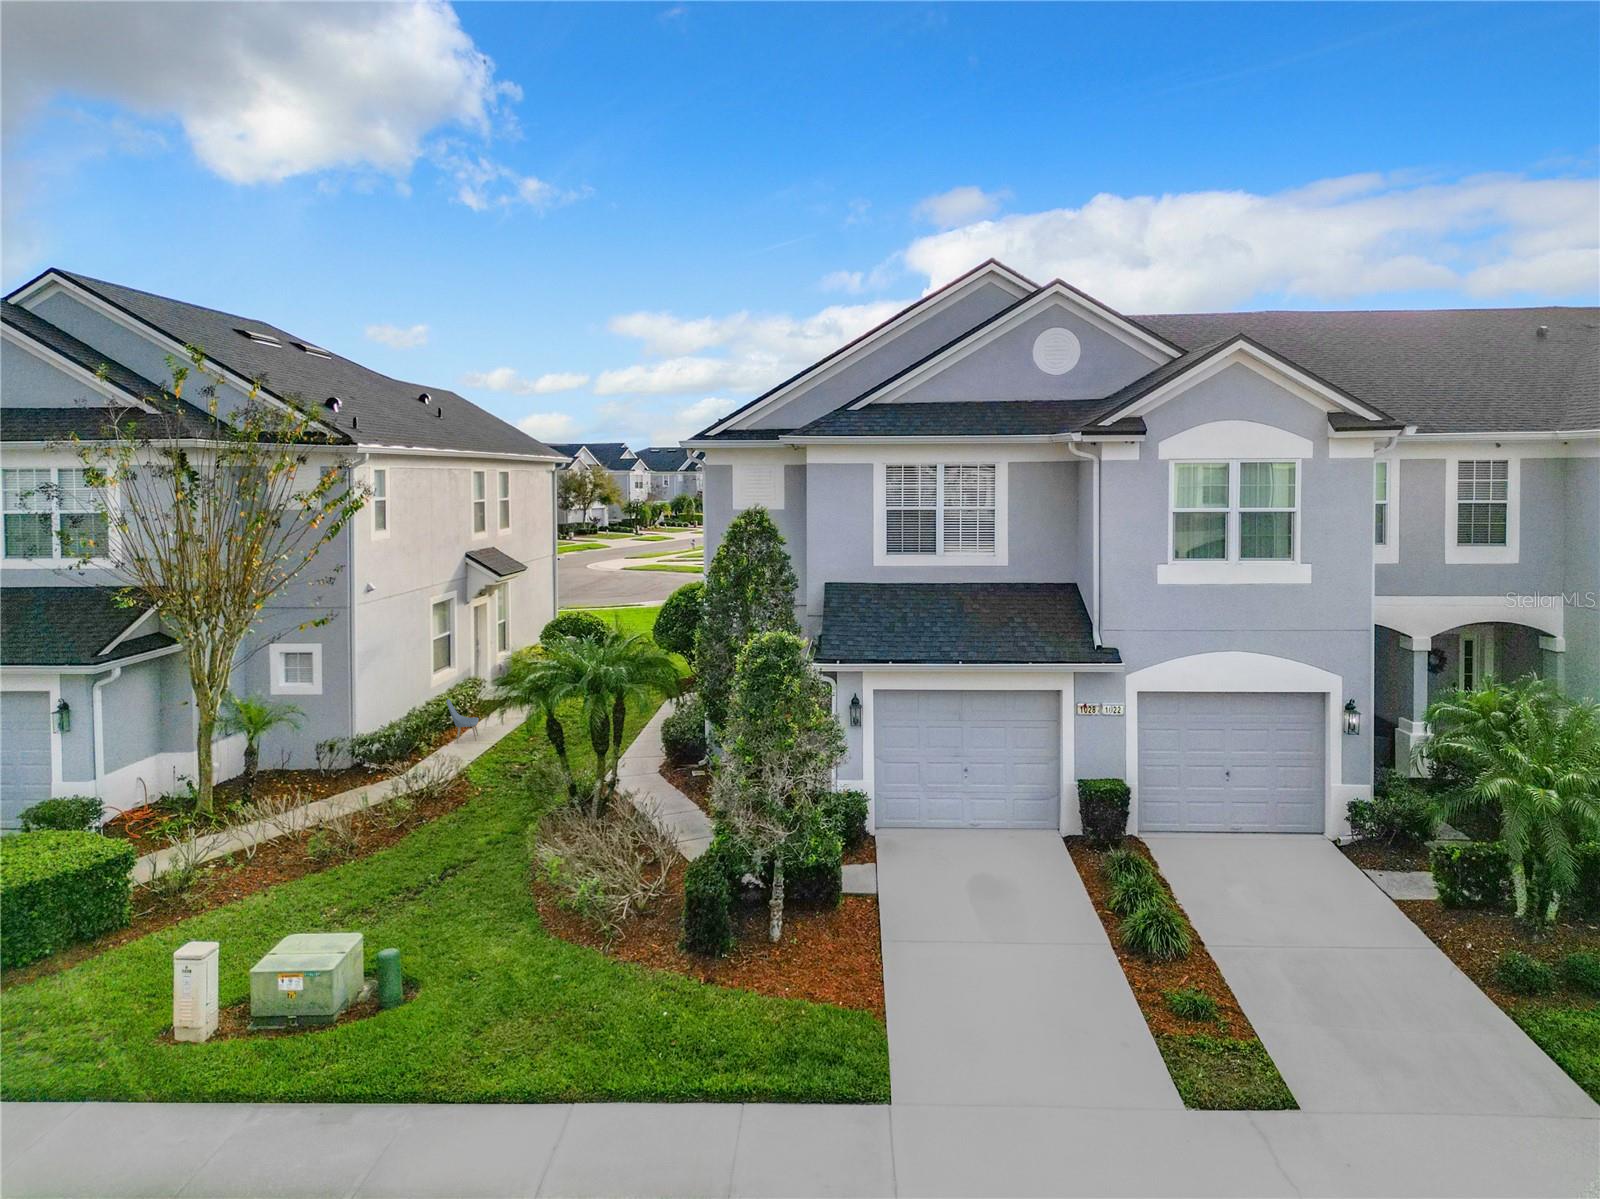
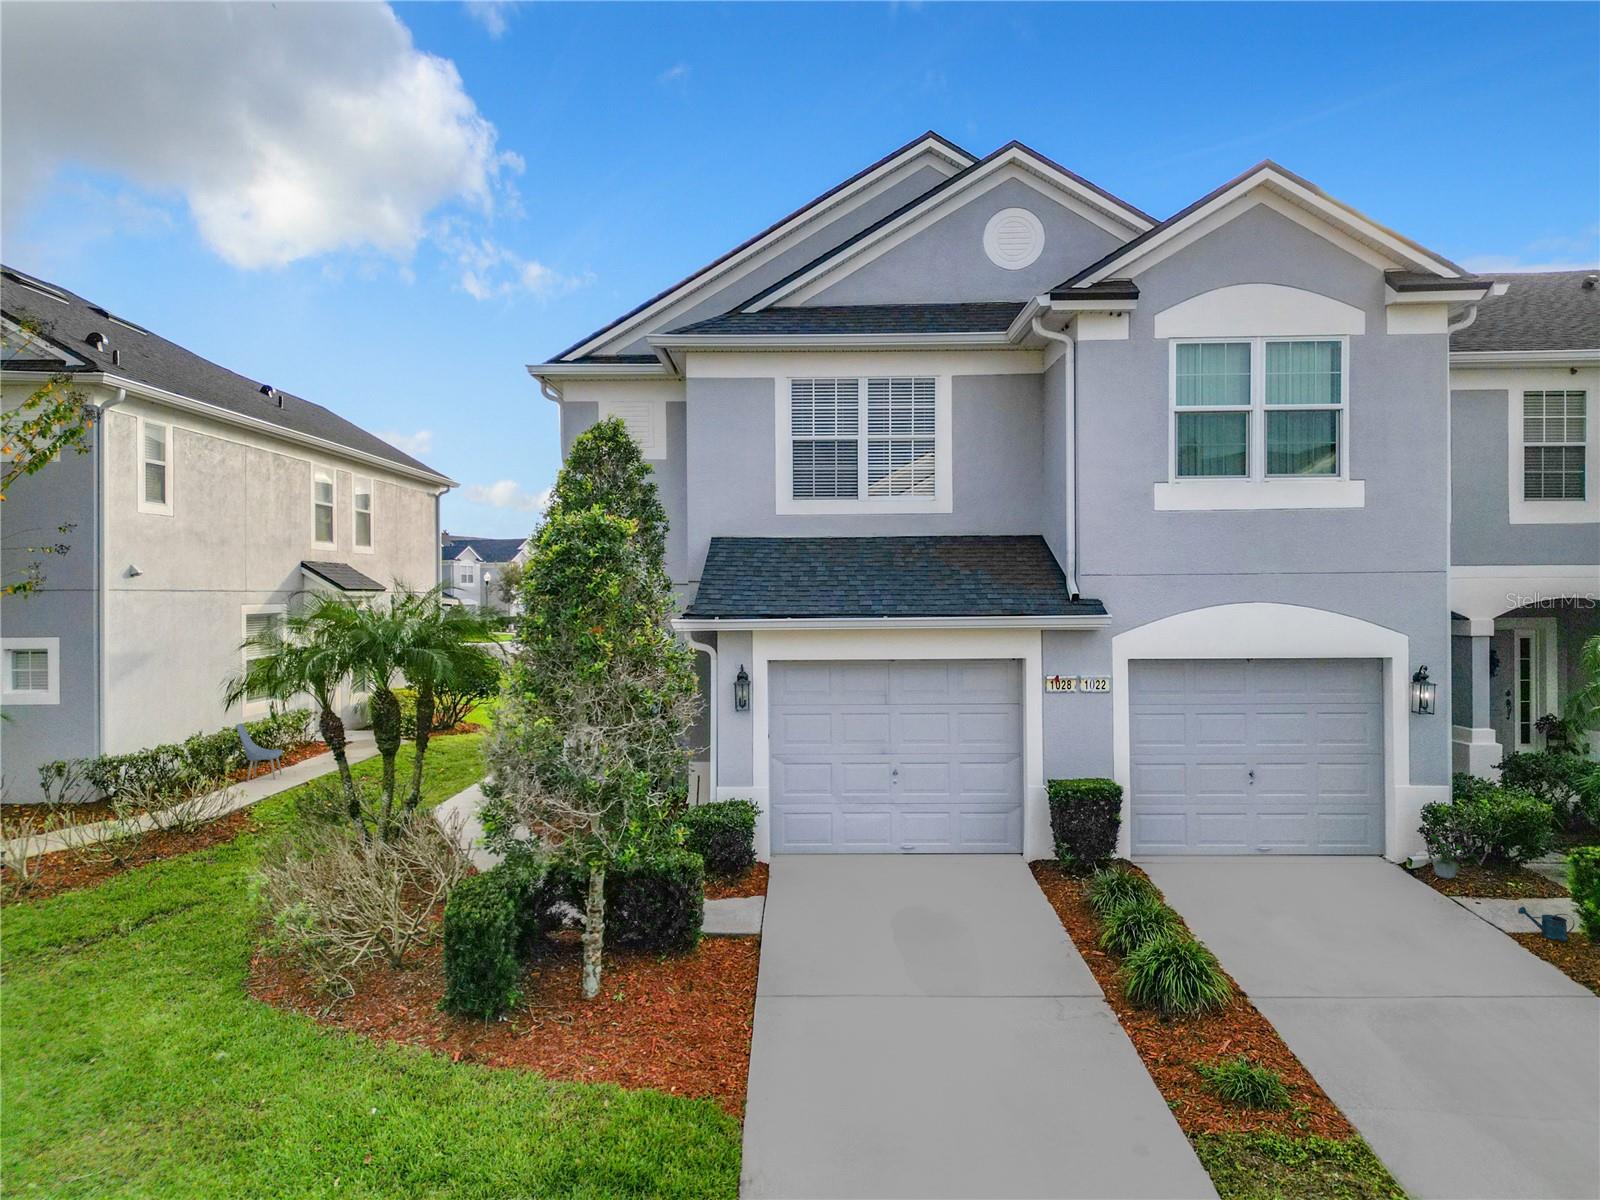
potted plant: none [1352,818,1397,857] -> present [1431,835,1470,879]
watering can: none [1405,886,1441,912] -> present [1518,907,1574,942]

